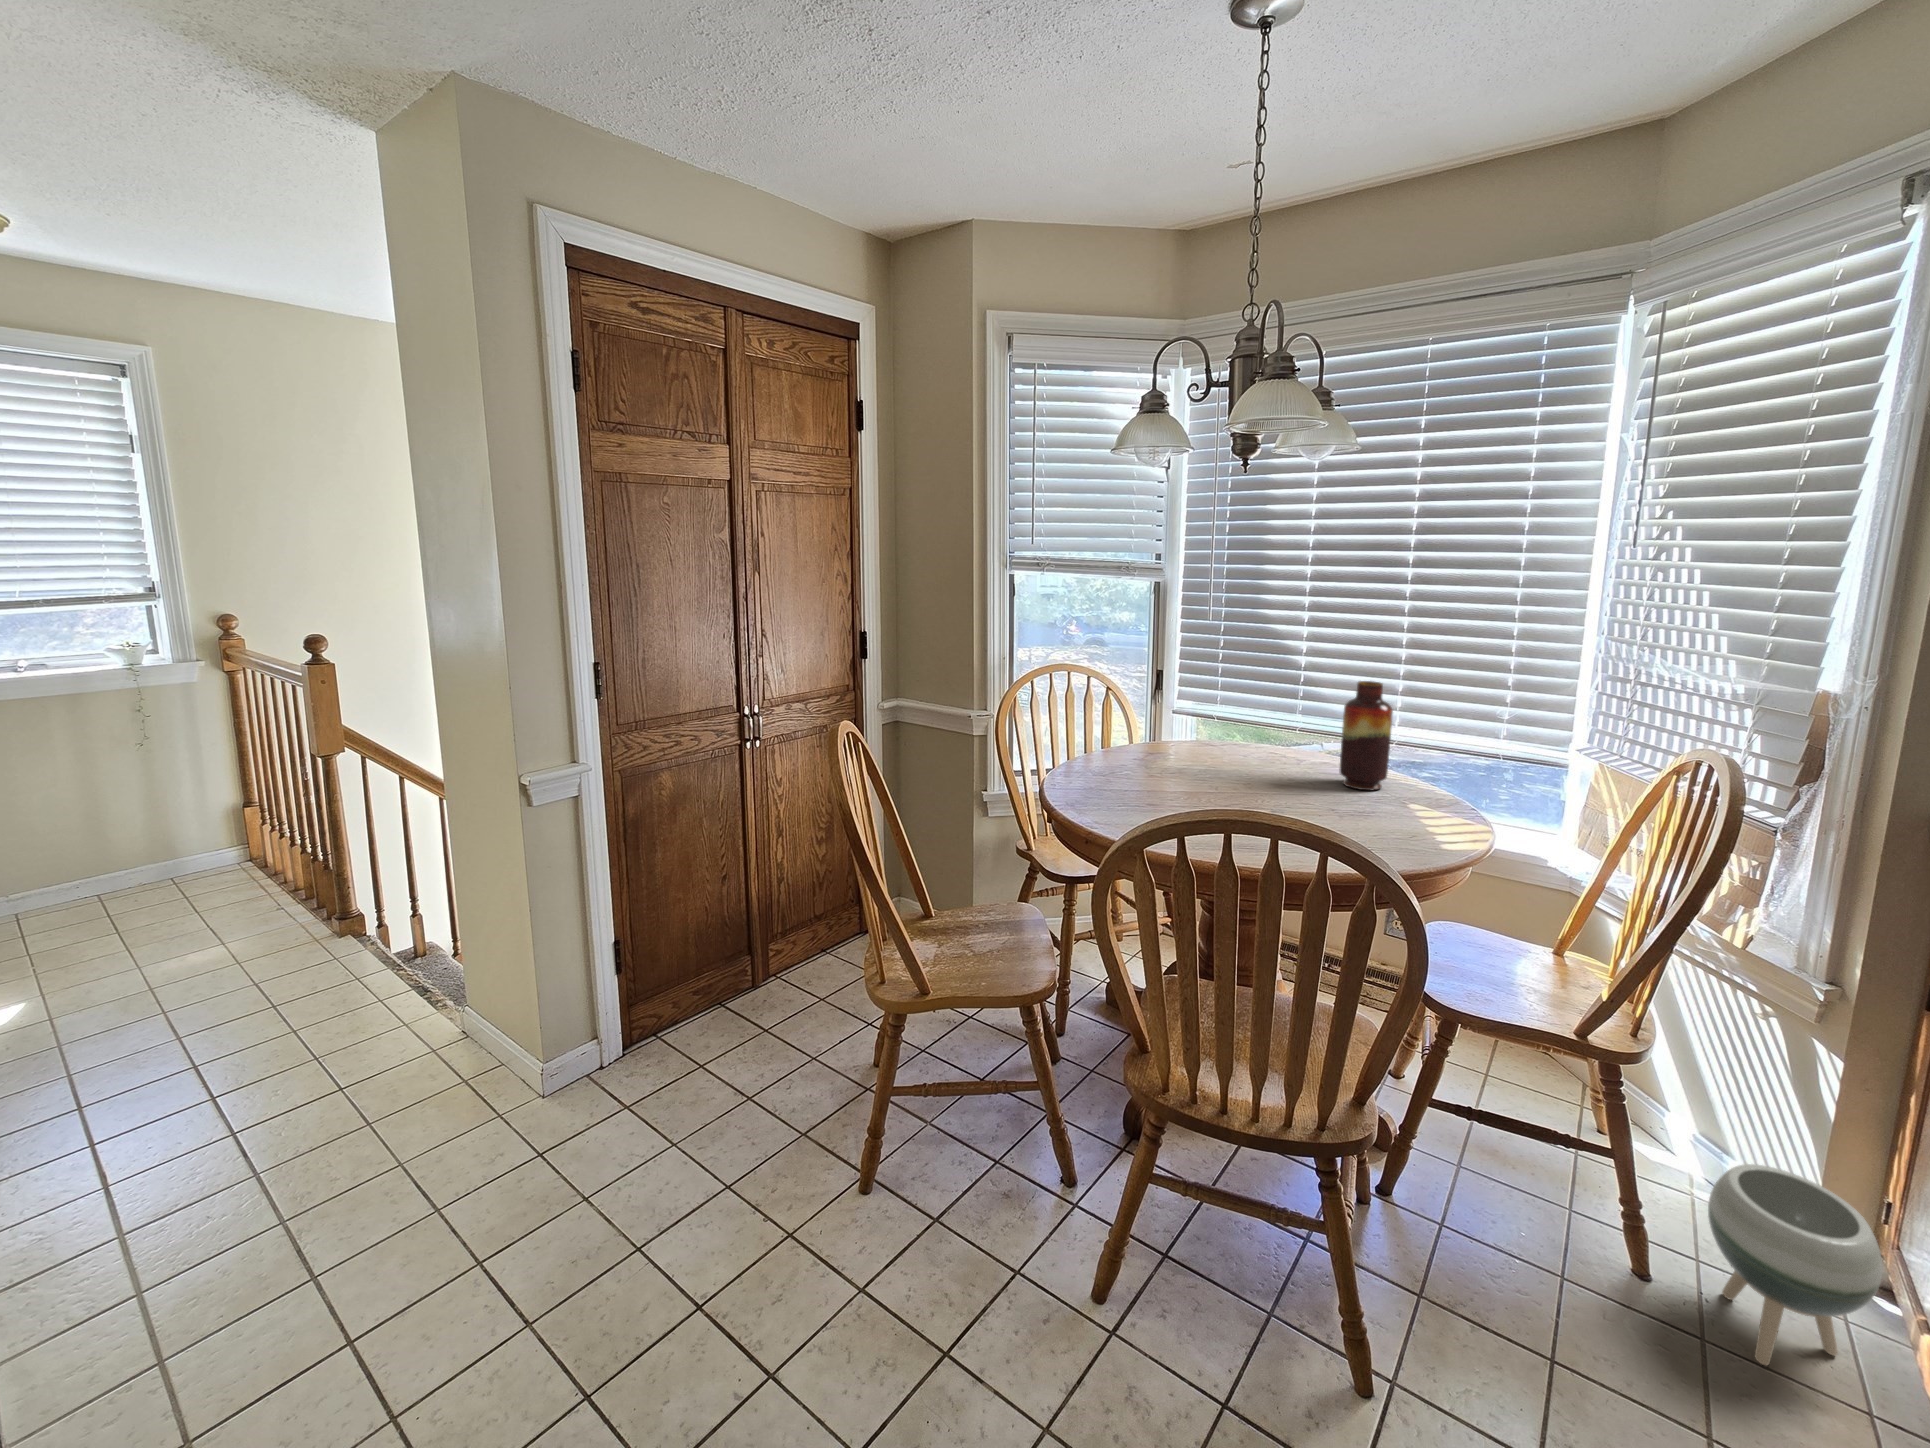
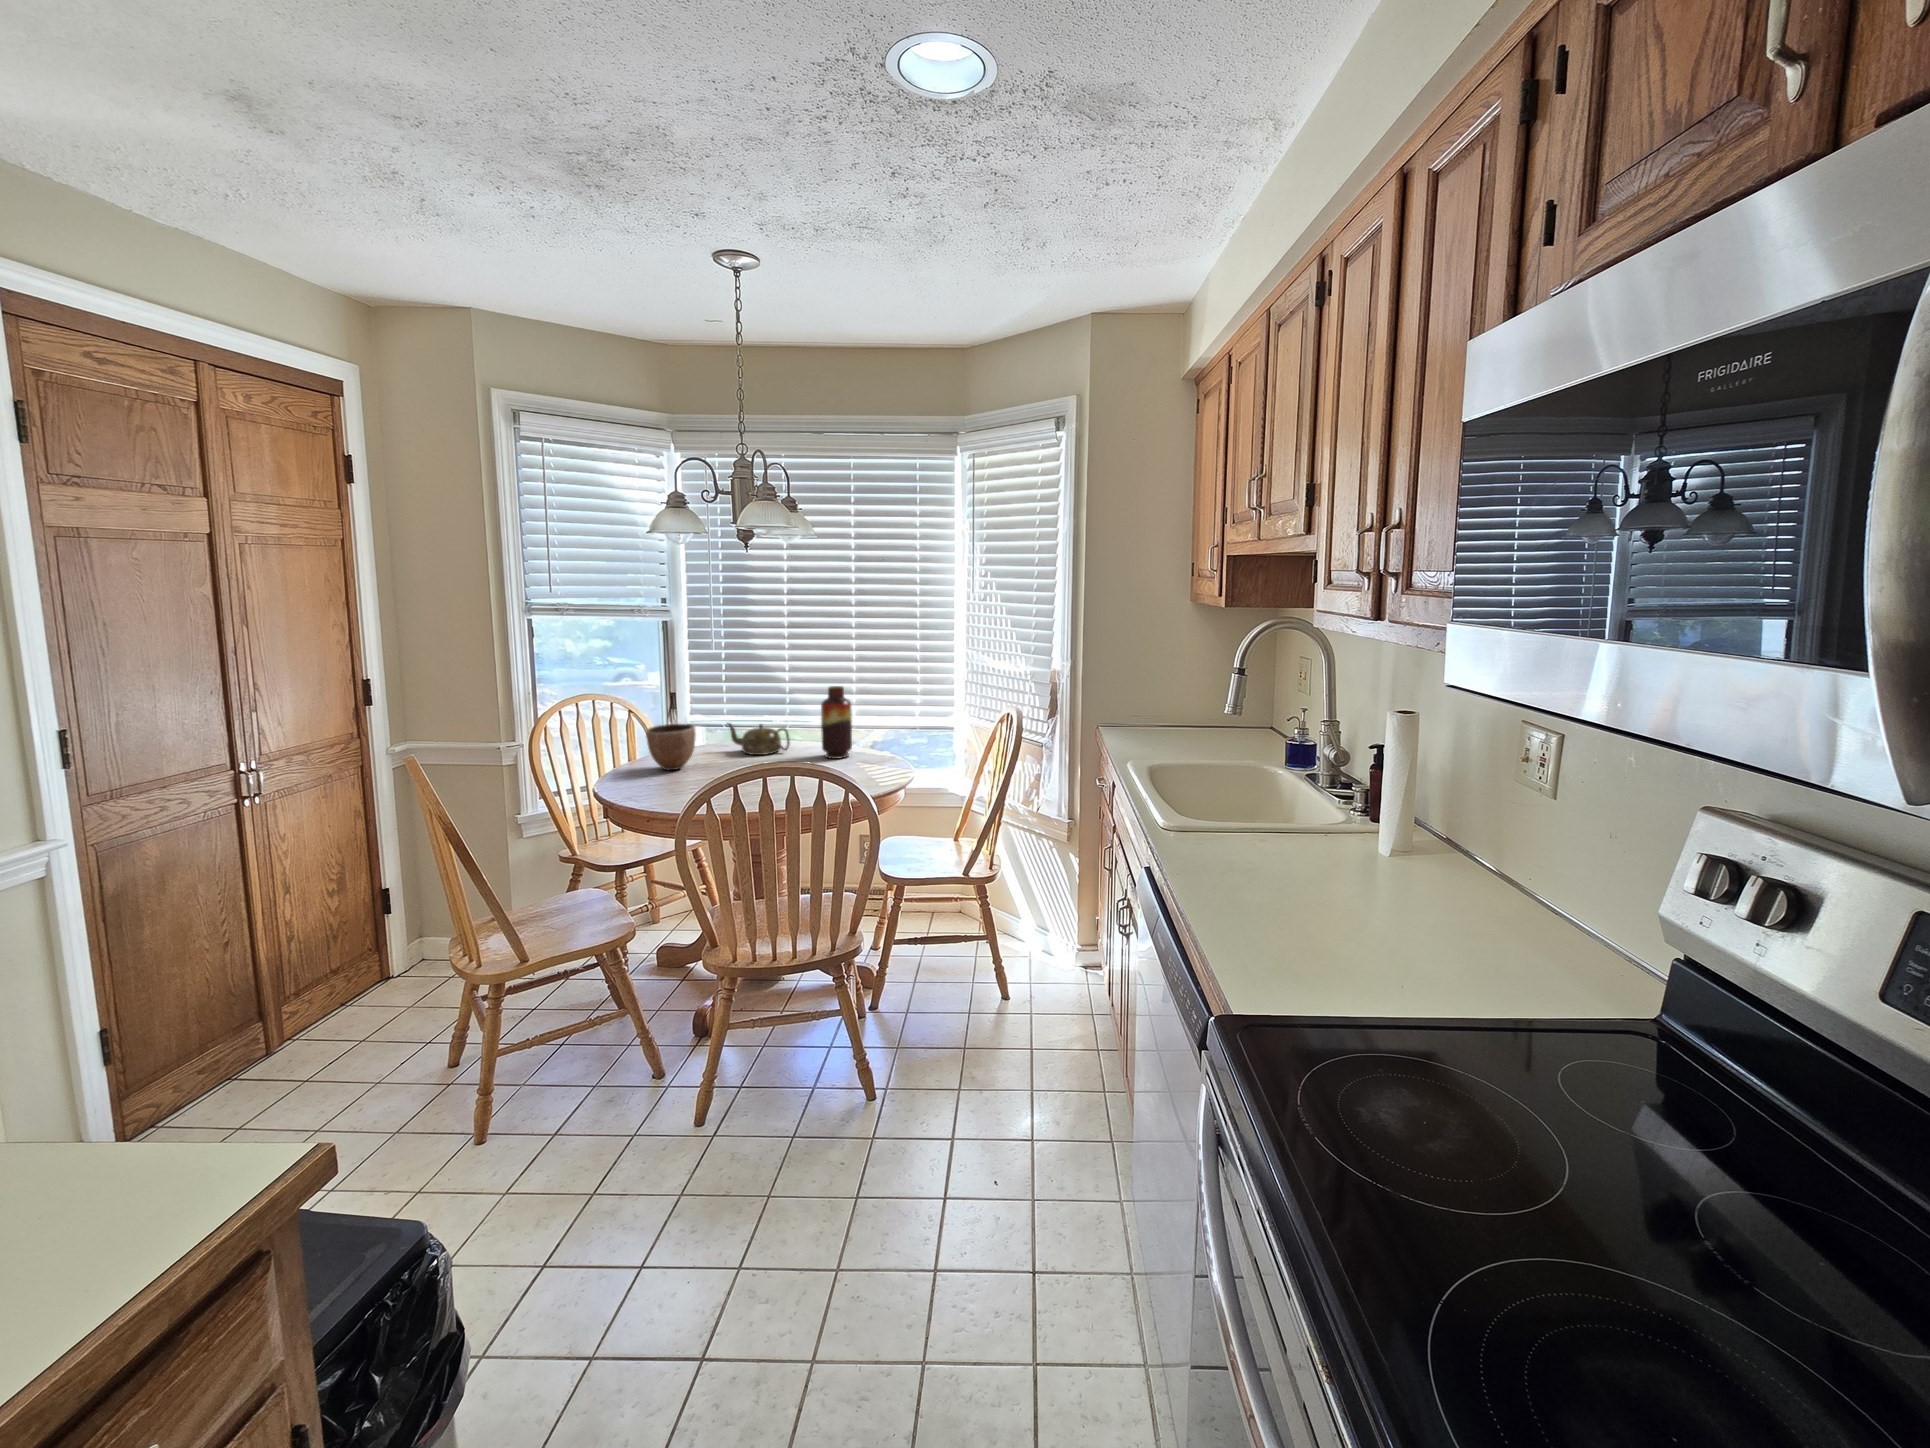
decorative bowl: none [1103,711,1164,773] -> present [646,724,696,770]
teapot: none [1209,716,1292,766] -> present [727,723,790,755]
planter: present [1708,1164,1882,1365] -> none [1025,918,1088,1013]

